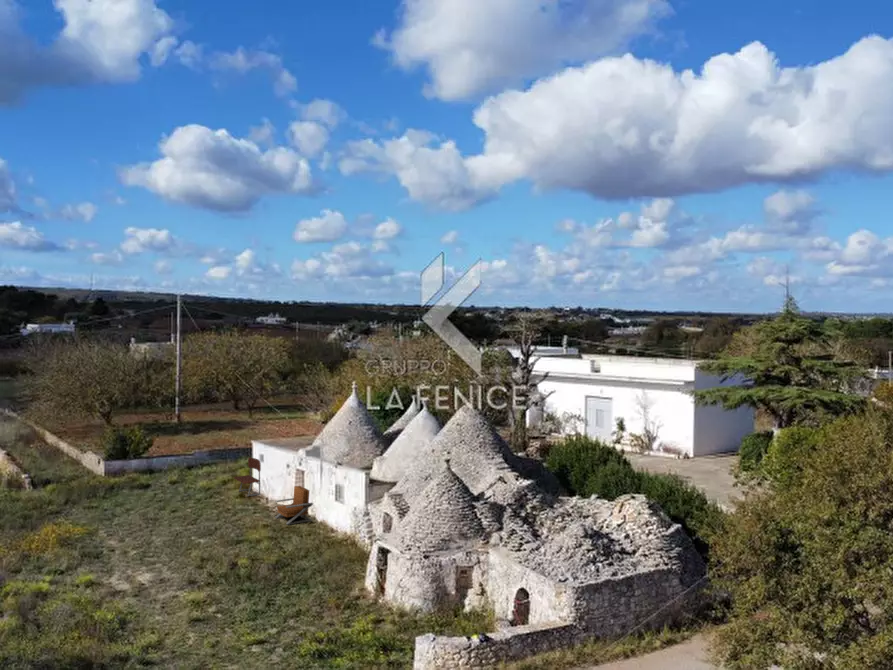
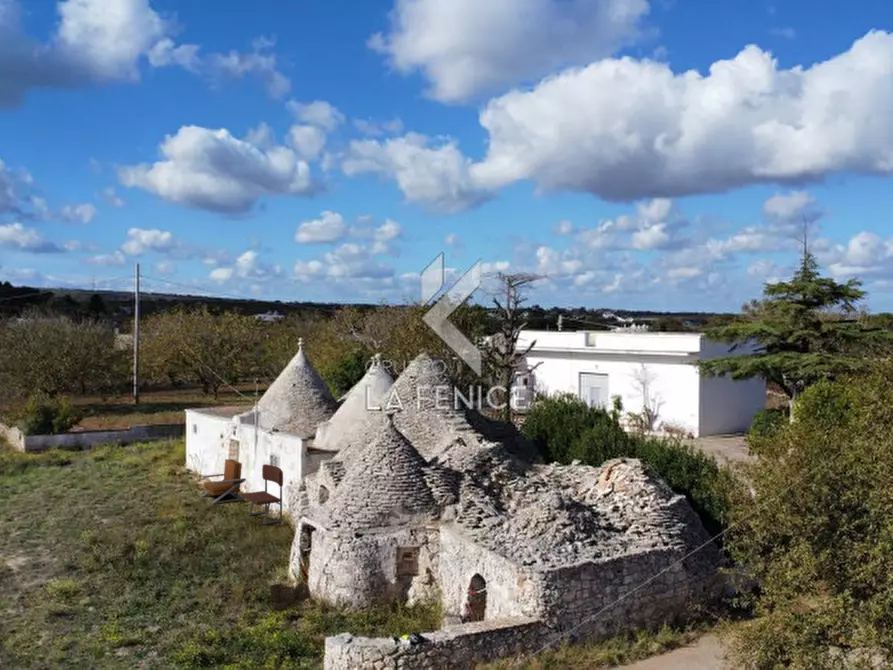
bench: present [234,458,261,496] -> present [242,464,283,524]
woven basket: none [357,593,388,616] -> present [270,583,310,610]

